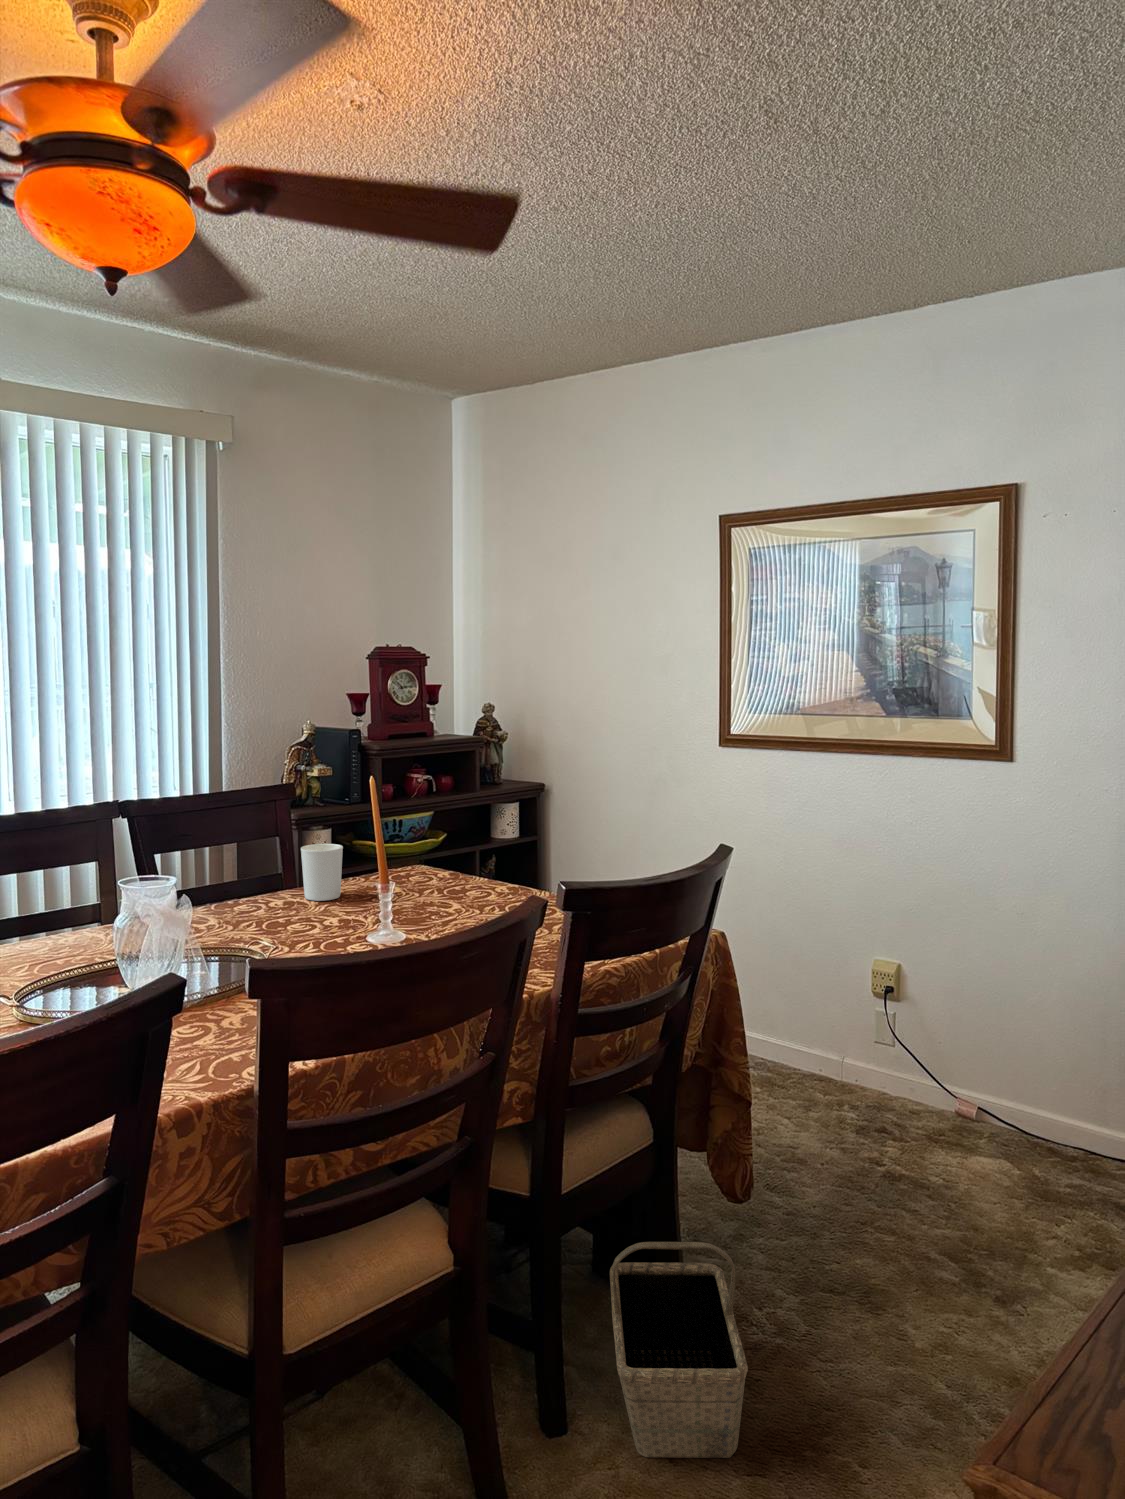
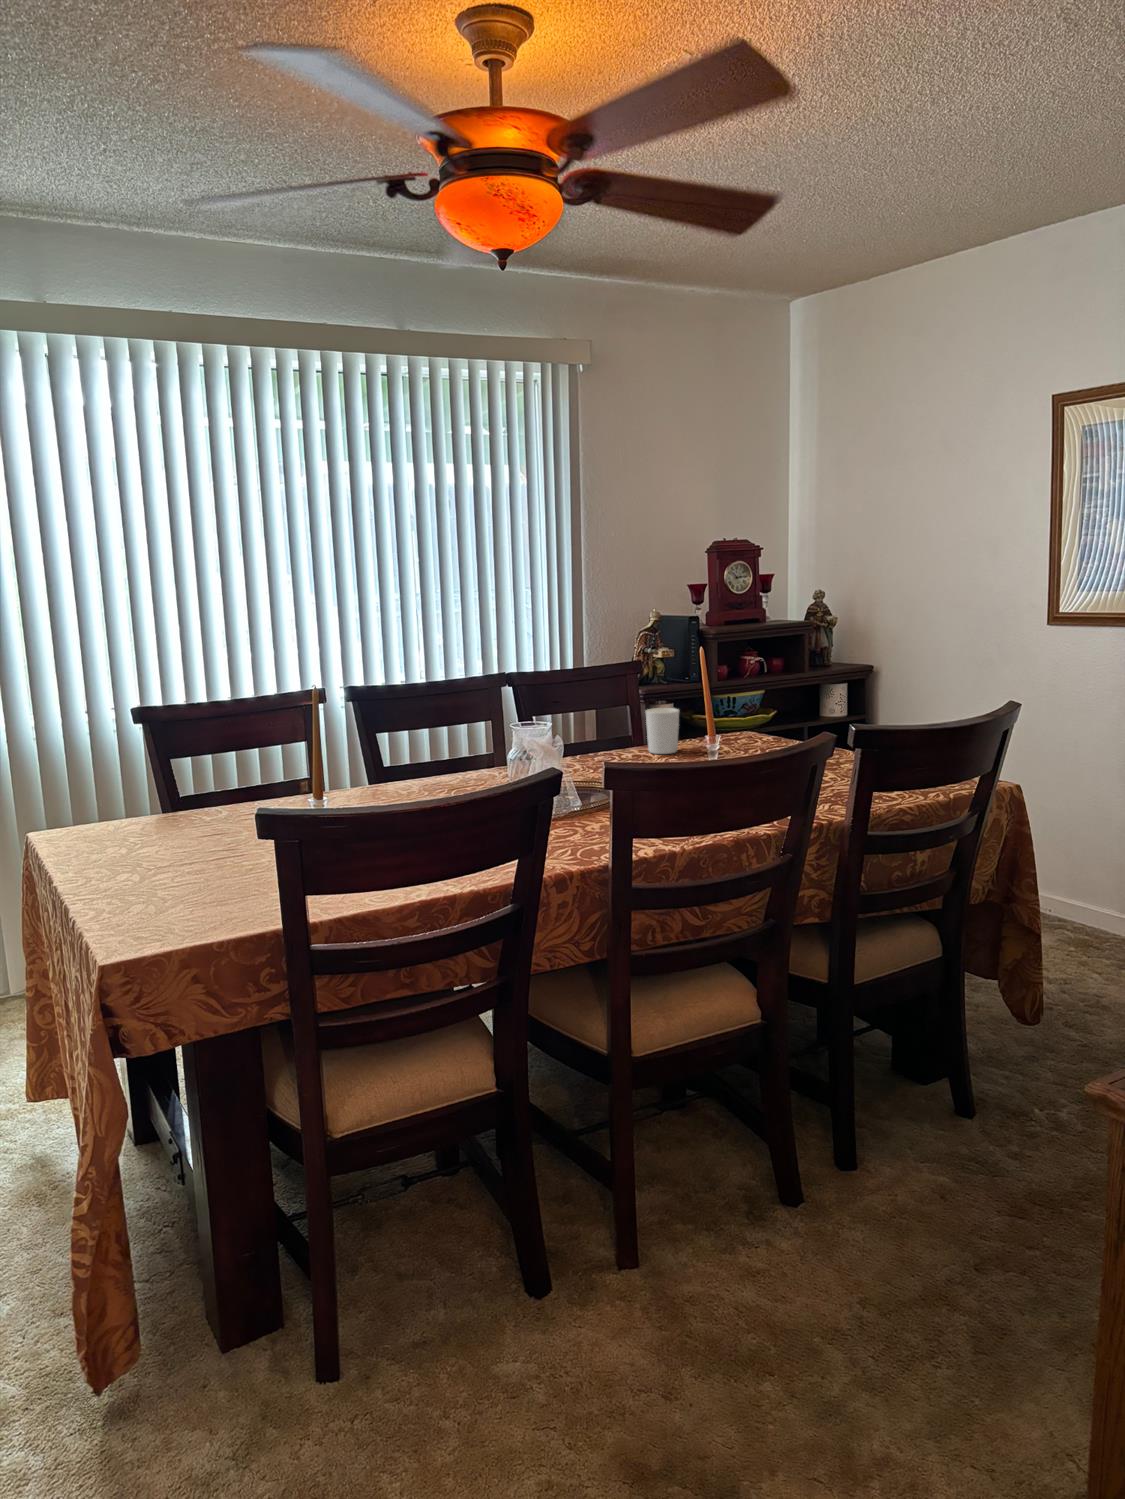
basket: present [610,1242,748,1458] -> none [891,1032,1005,1205]

